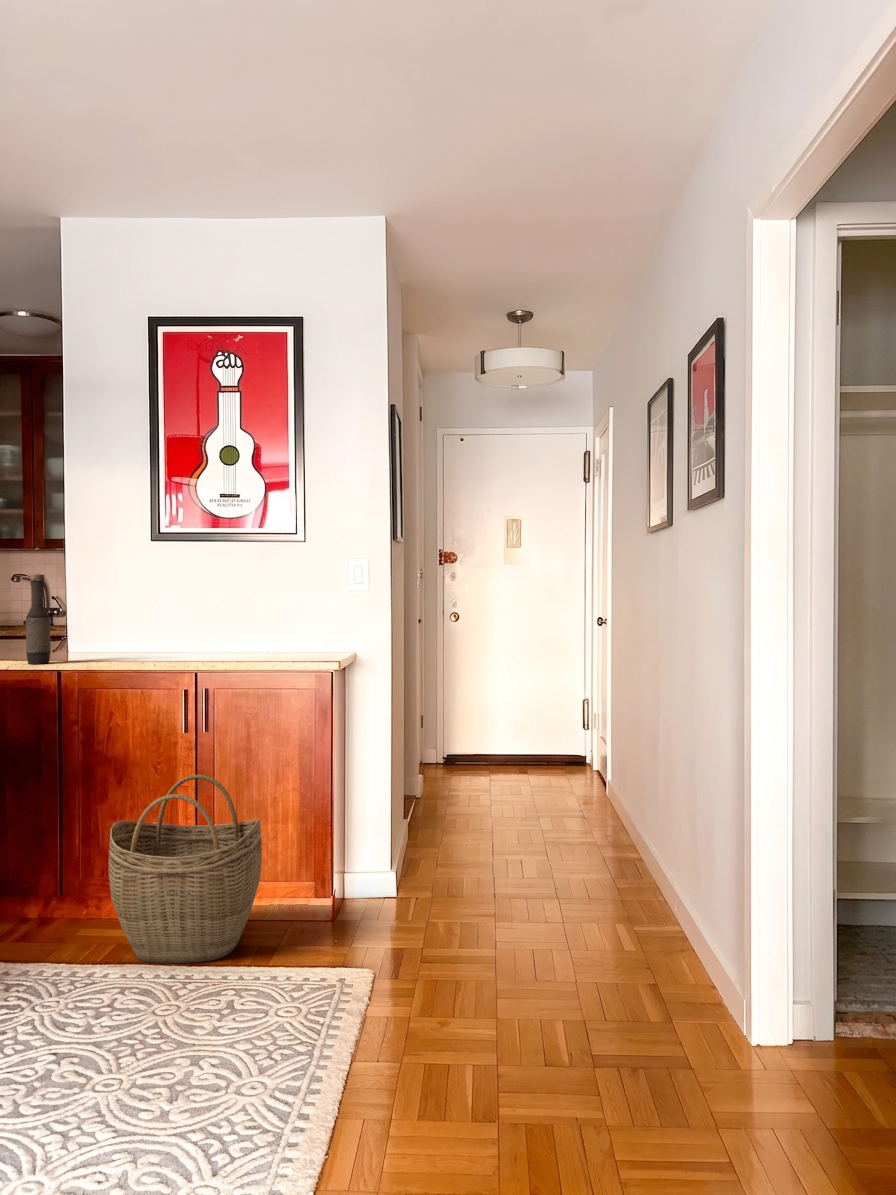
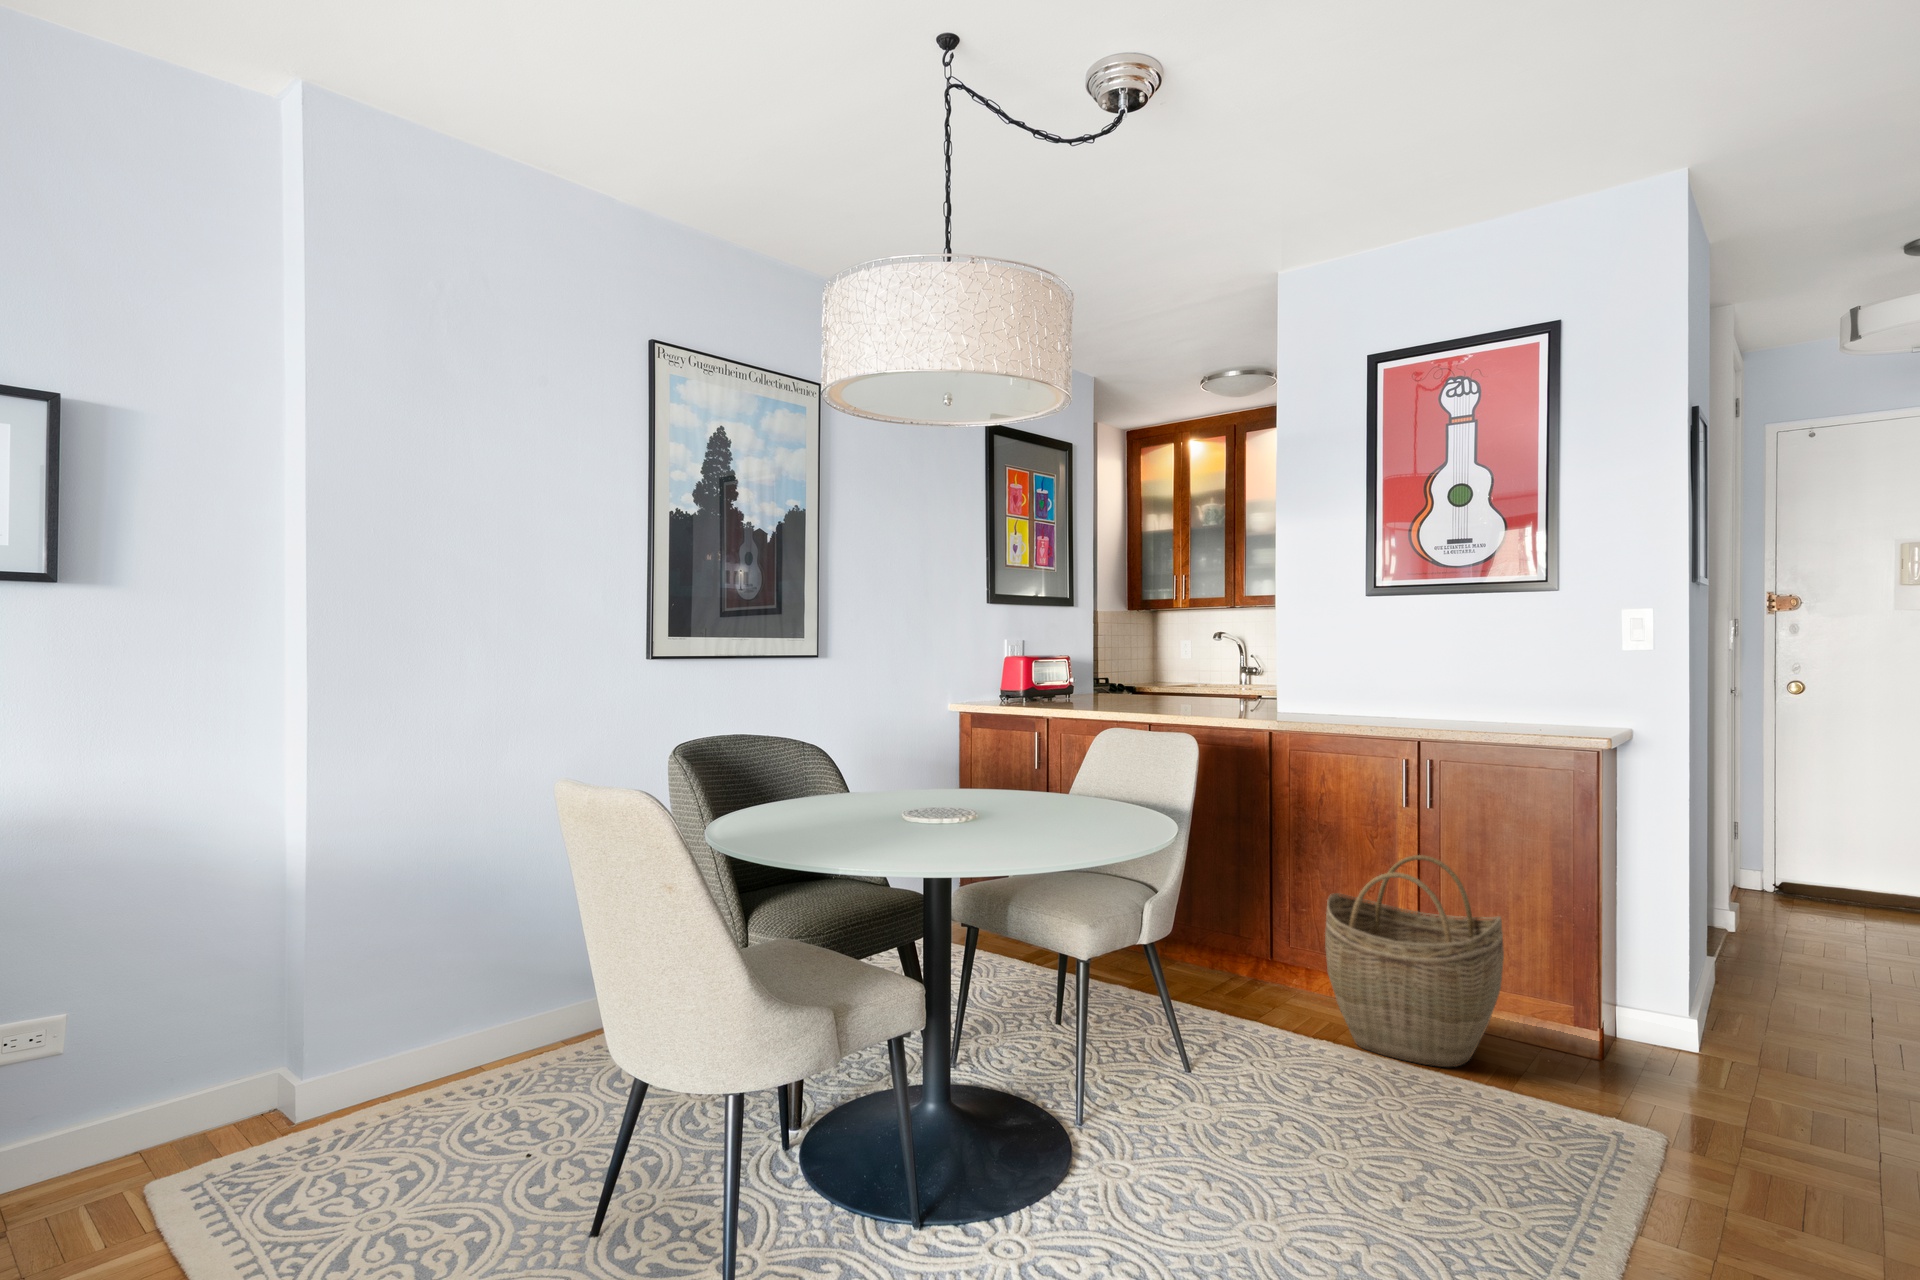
bottle: present [26,575,50,664] -> none [1240,631,1263,722]

